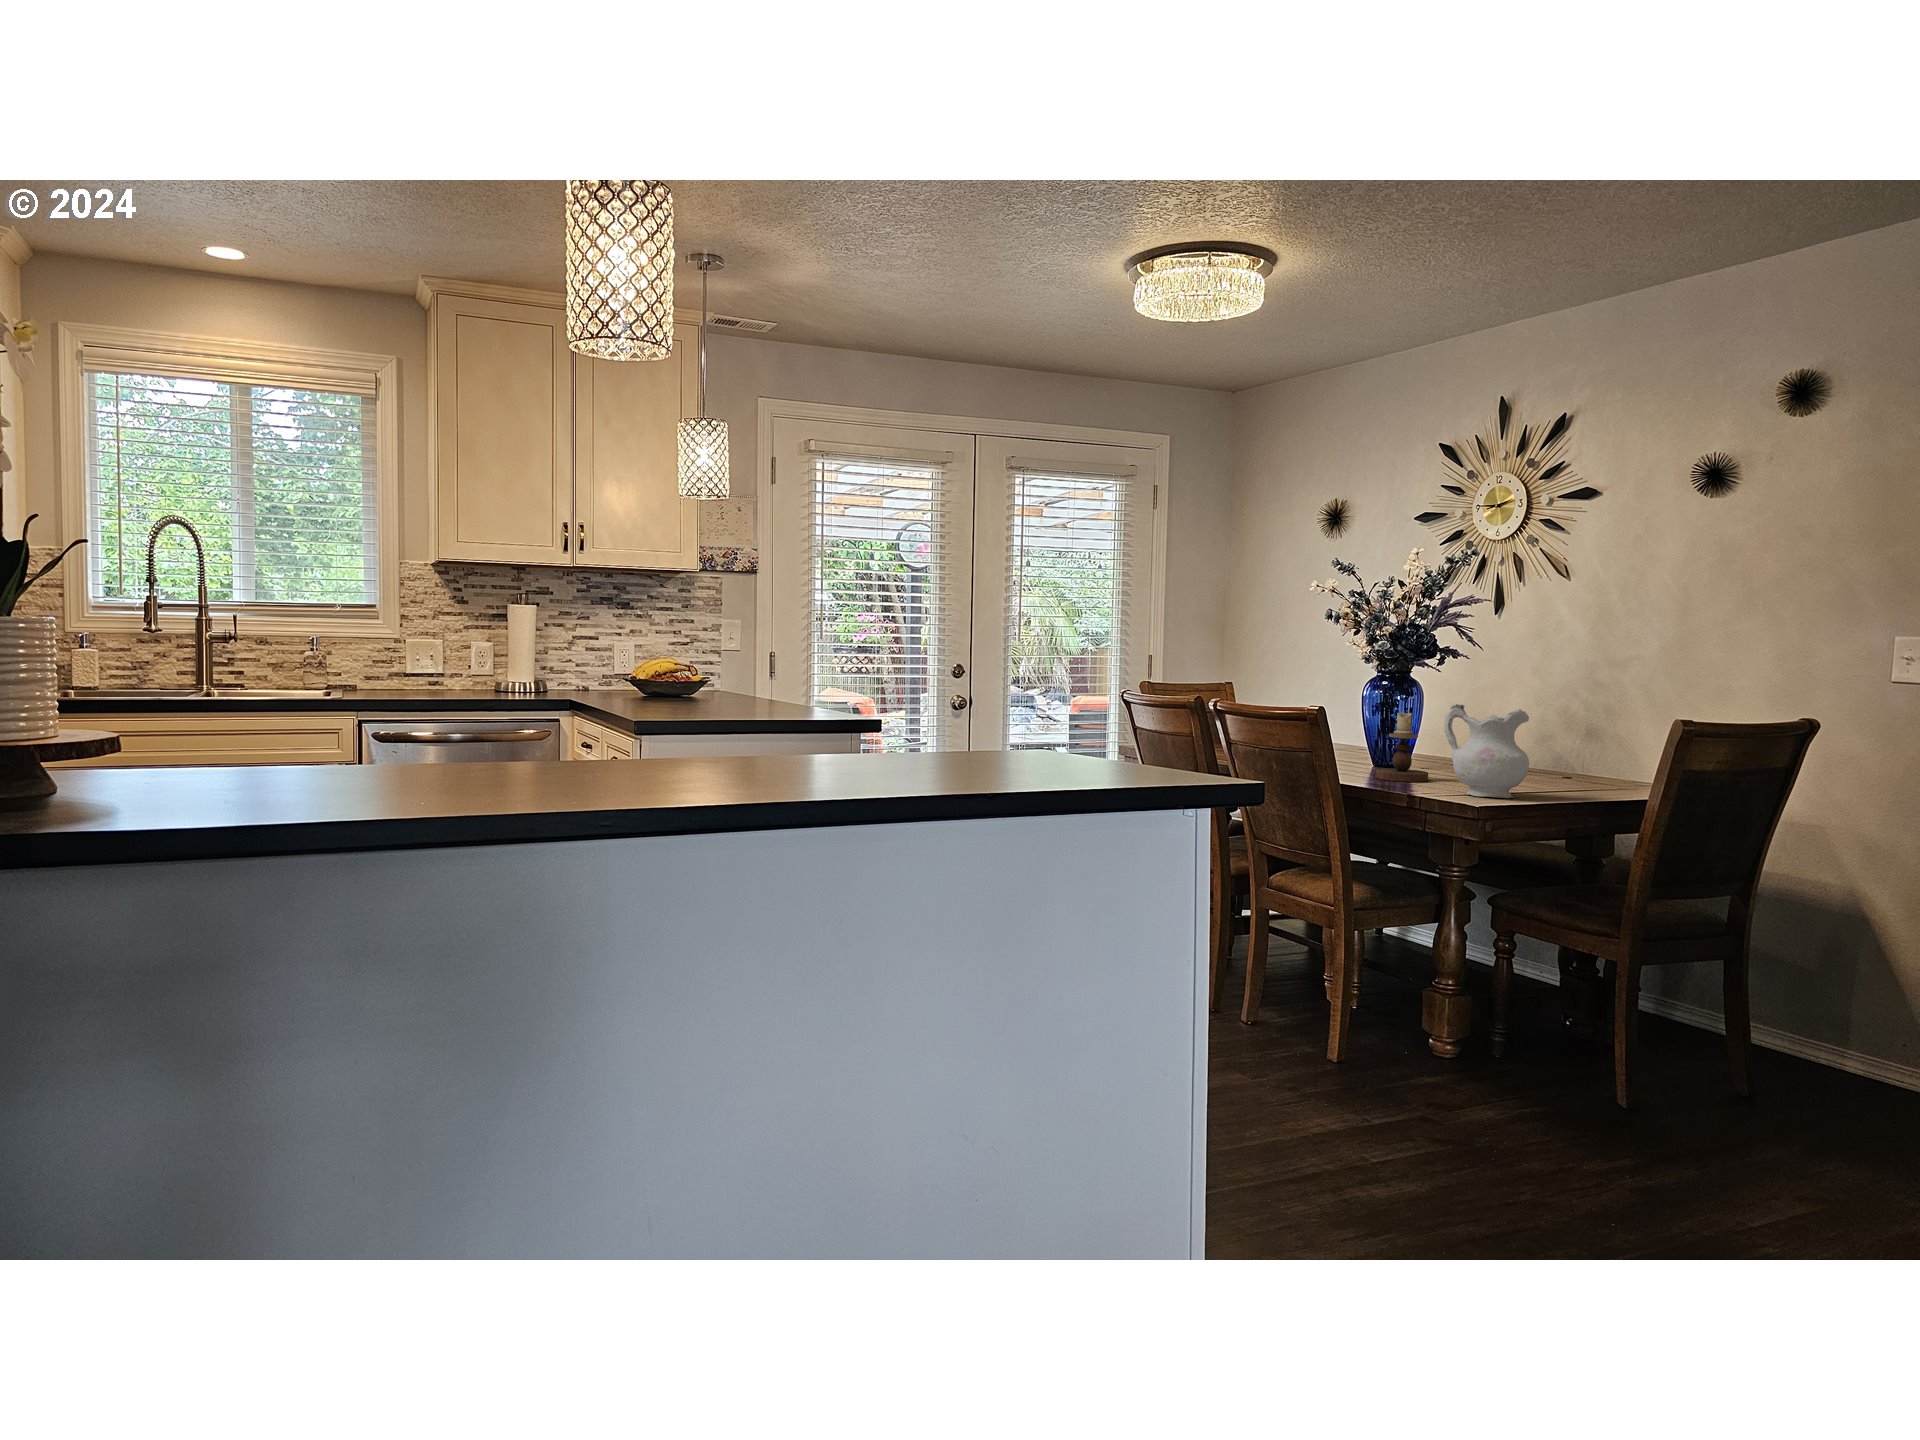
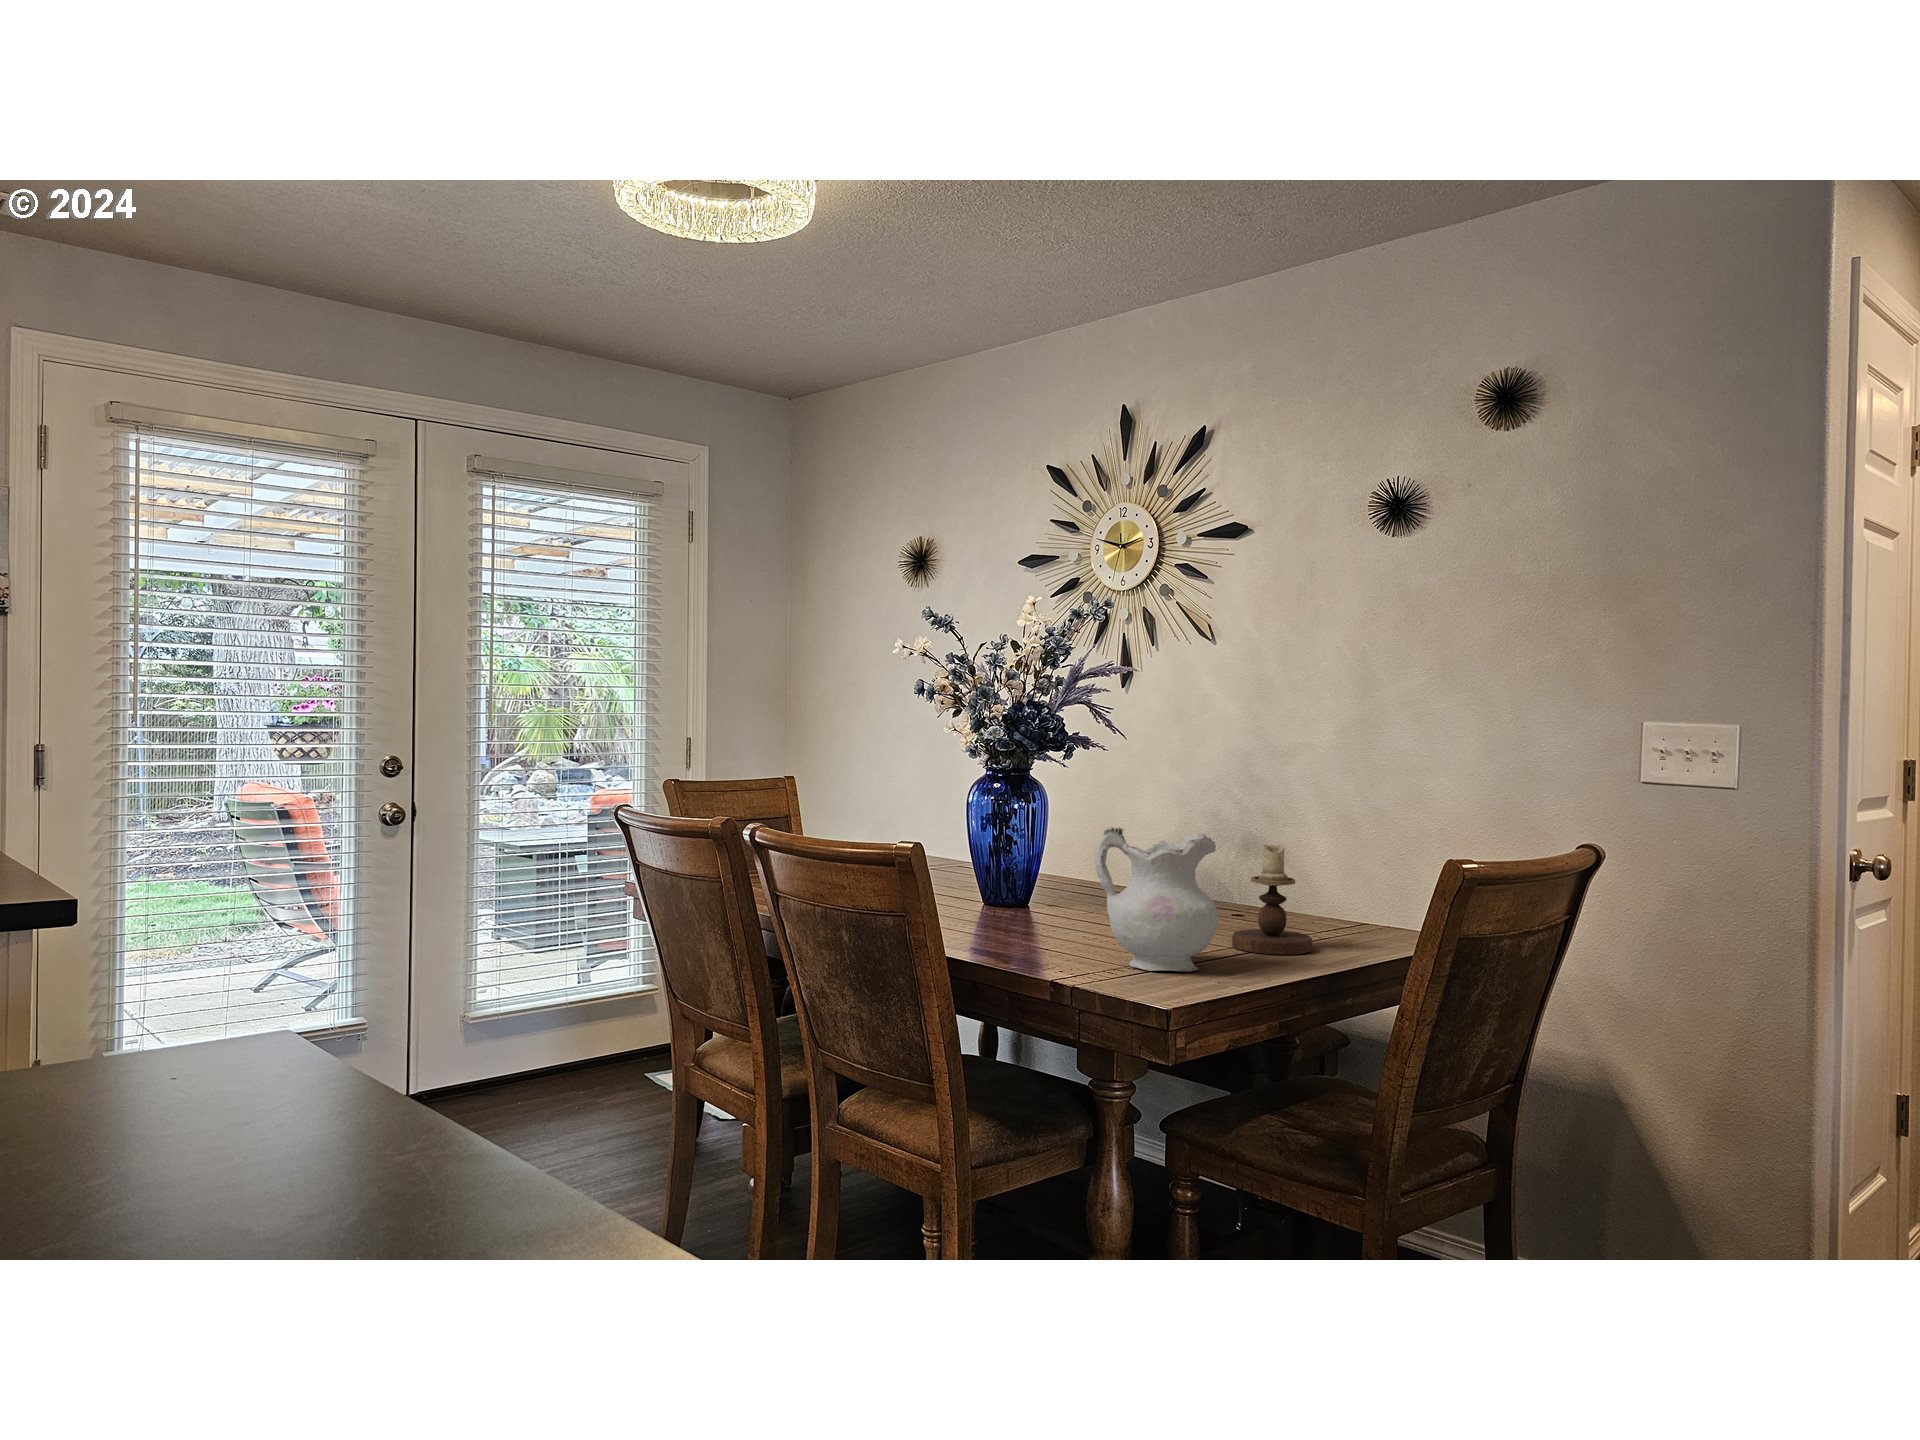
candlestick: present [1376,713,1428,782] -> present [1232,845,1312,955]

